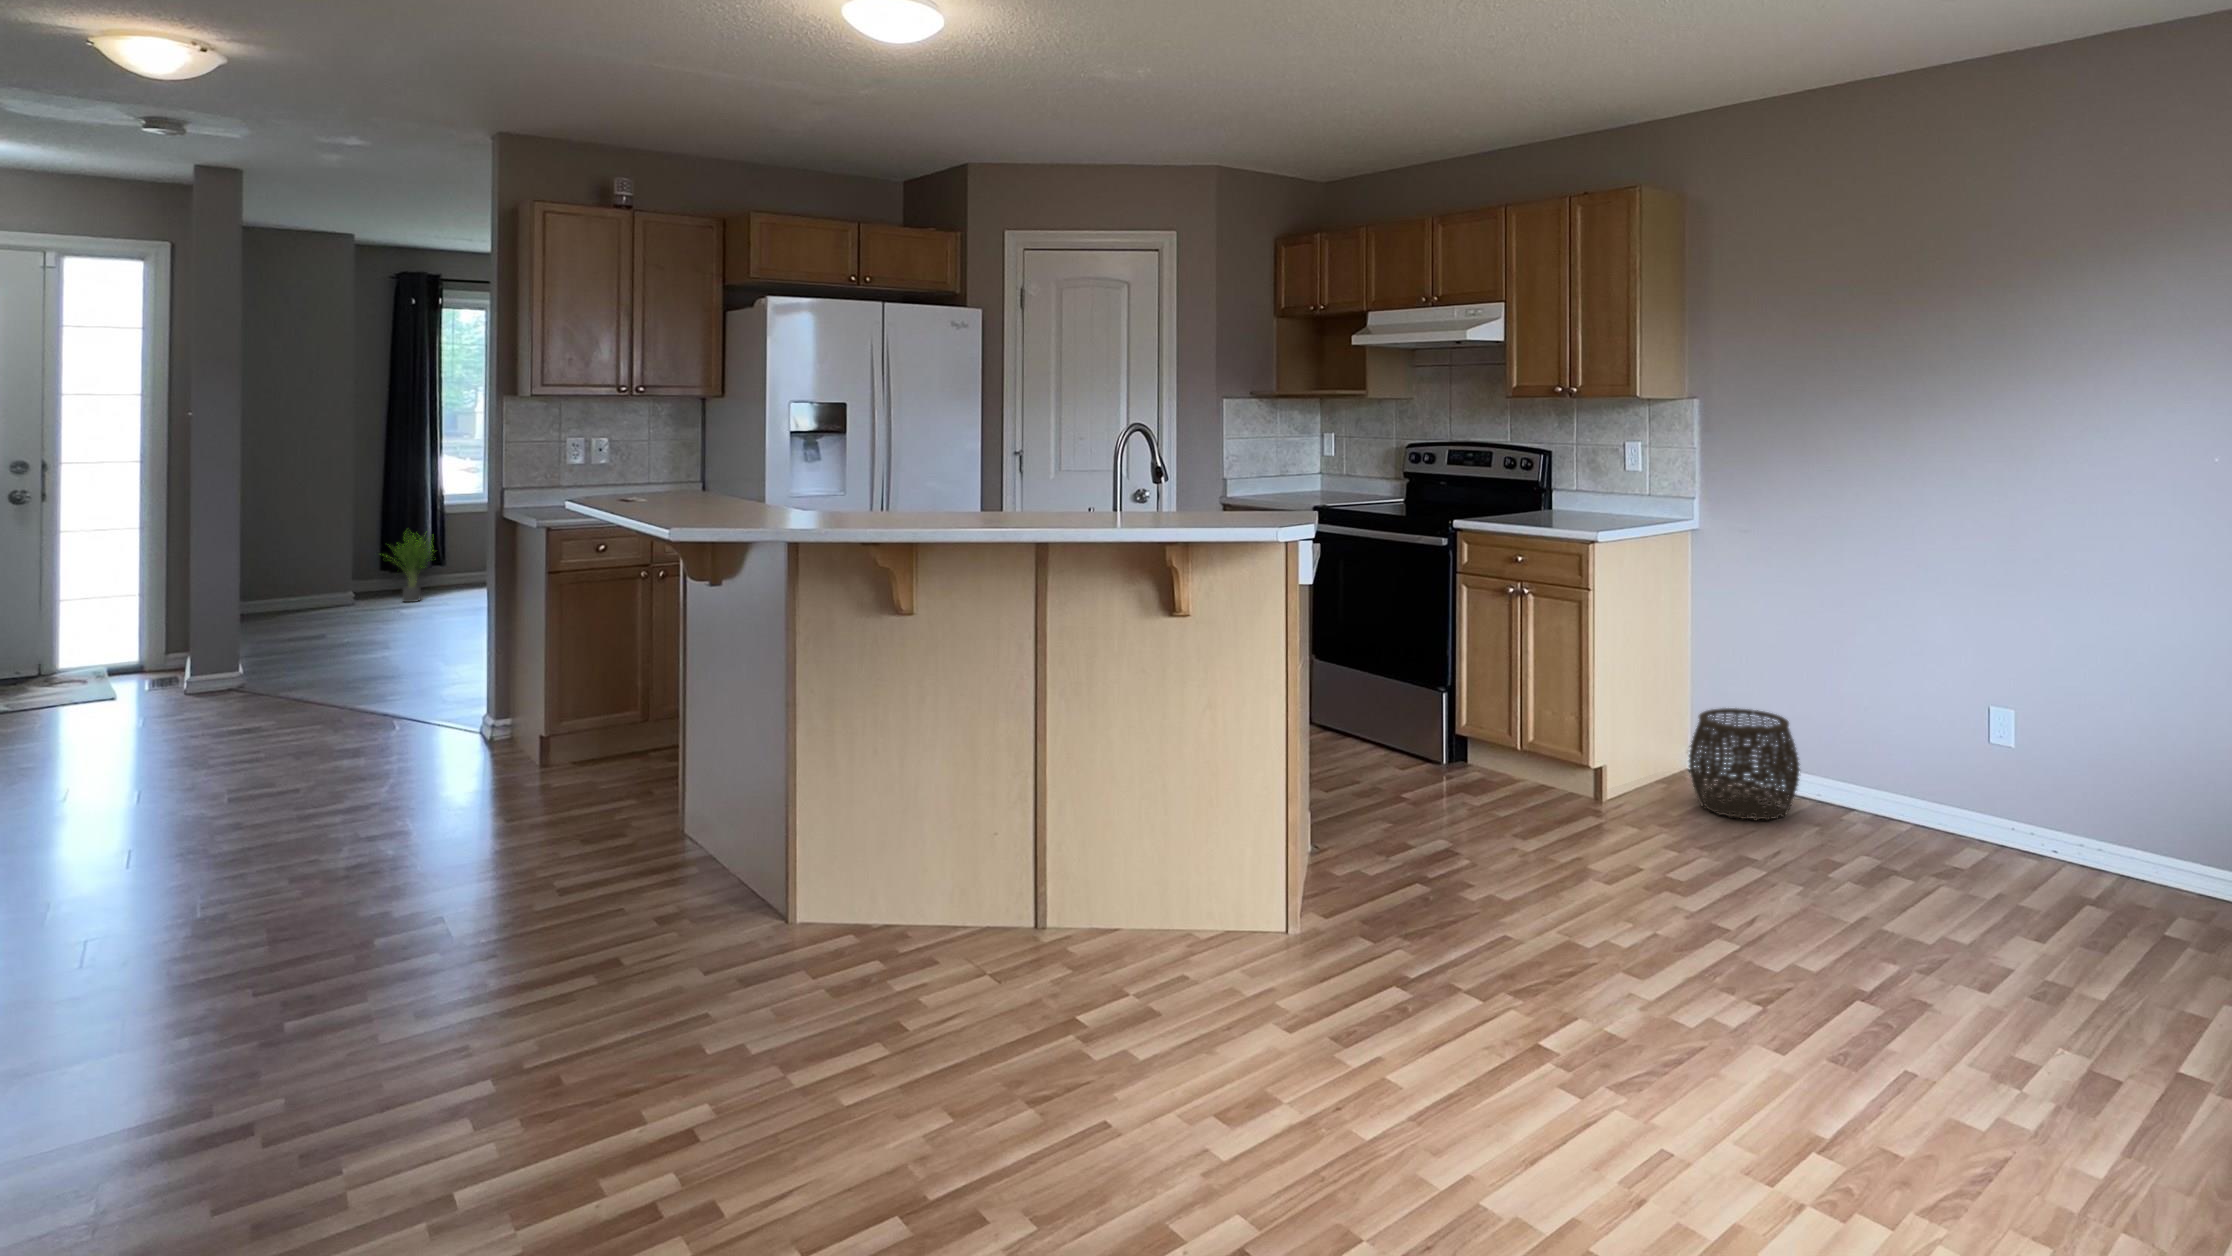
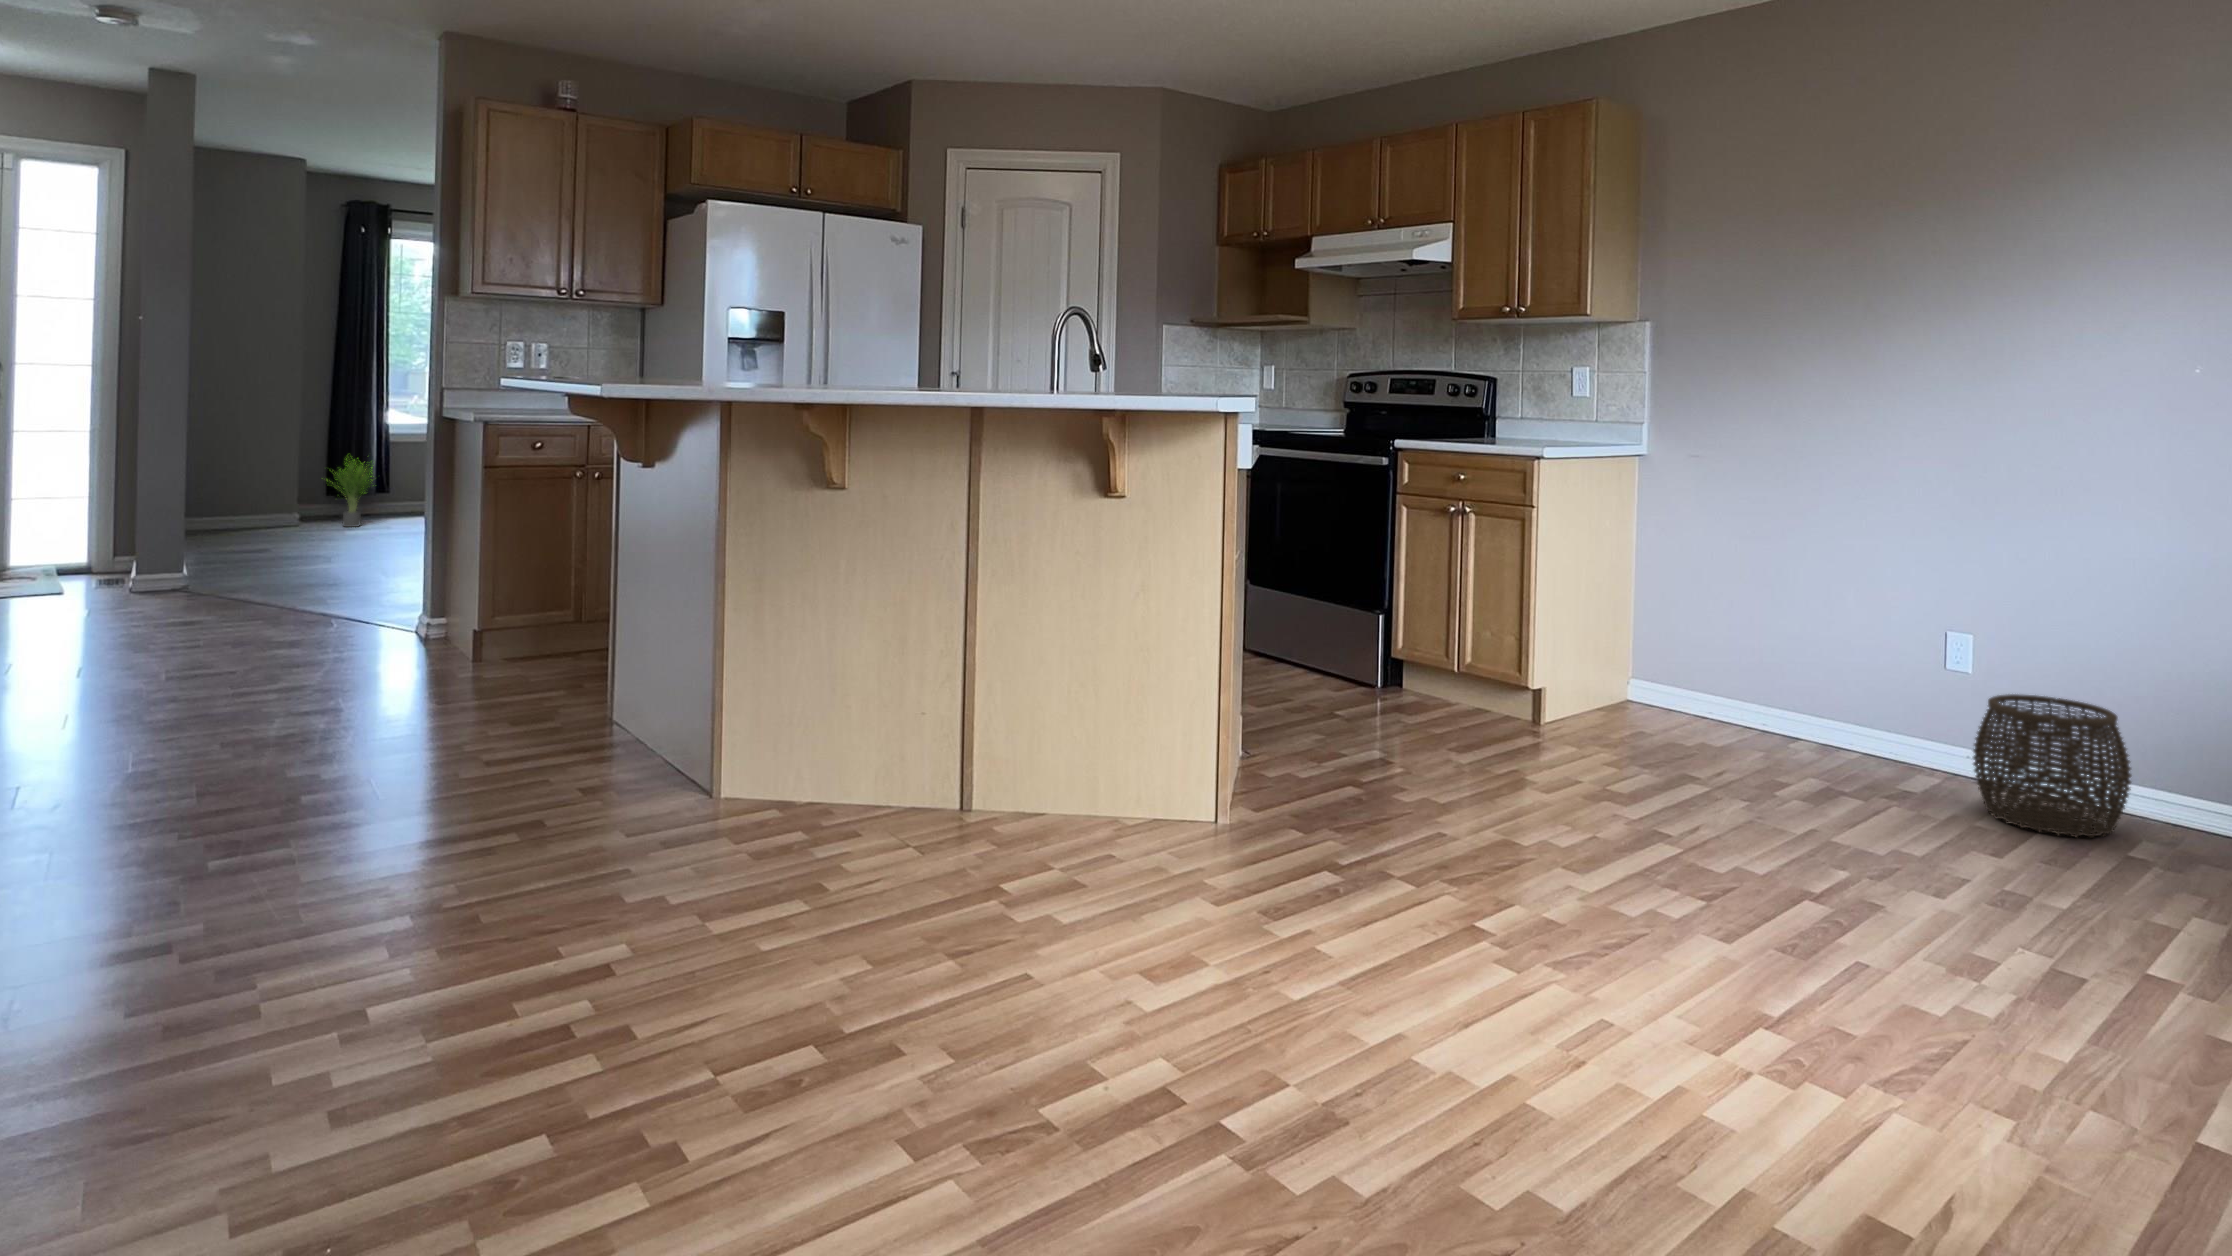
woven basket: present [1689,708,1800,820] -> present [1973,694,2131,838]

